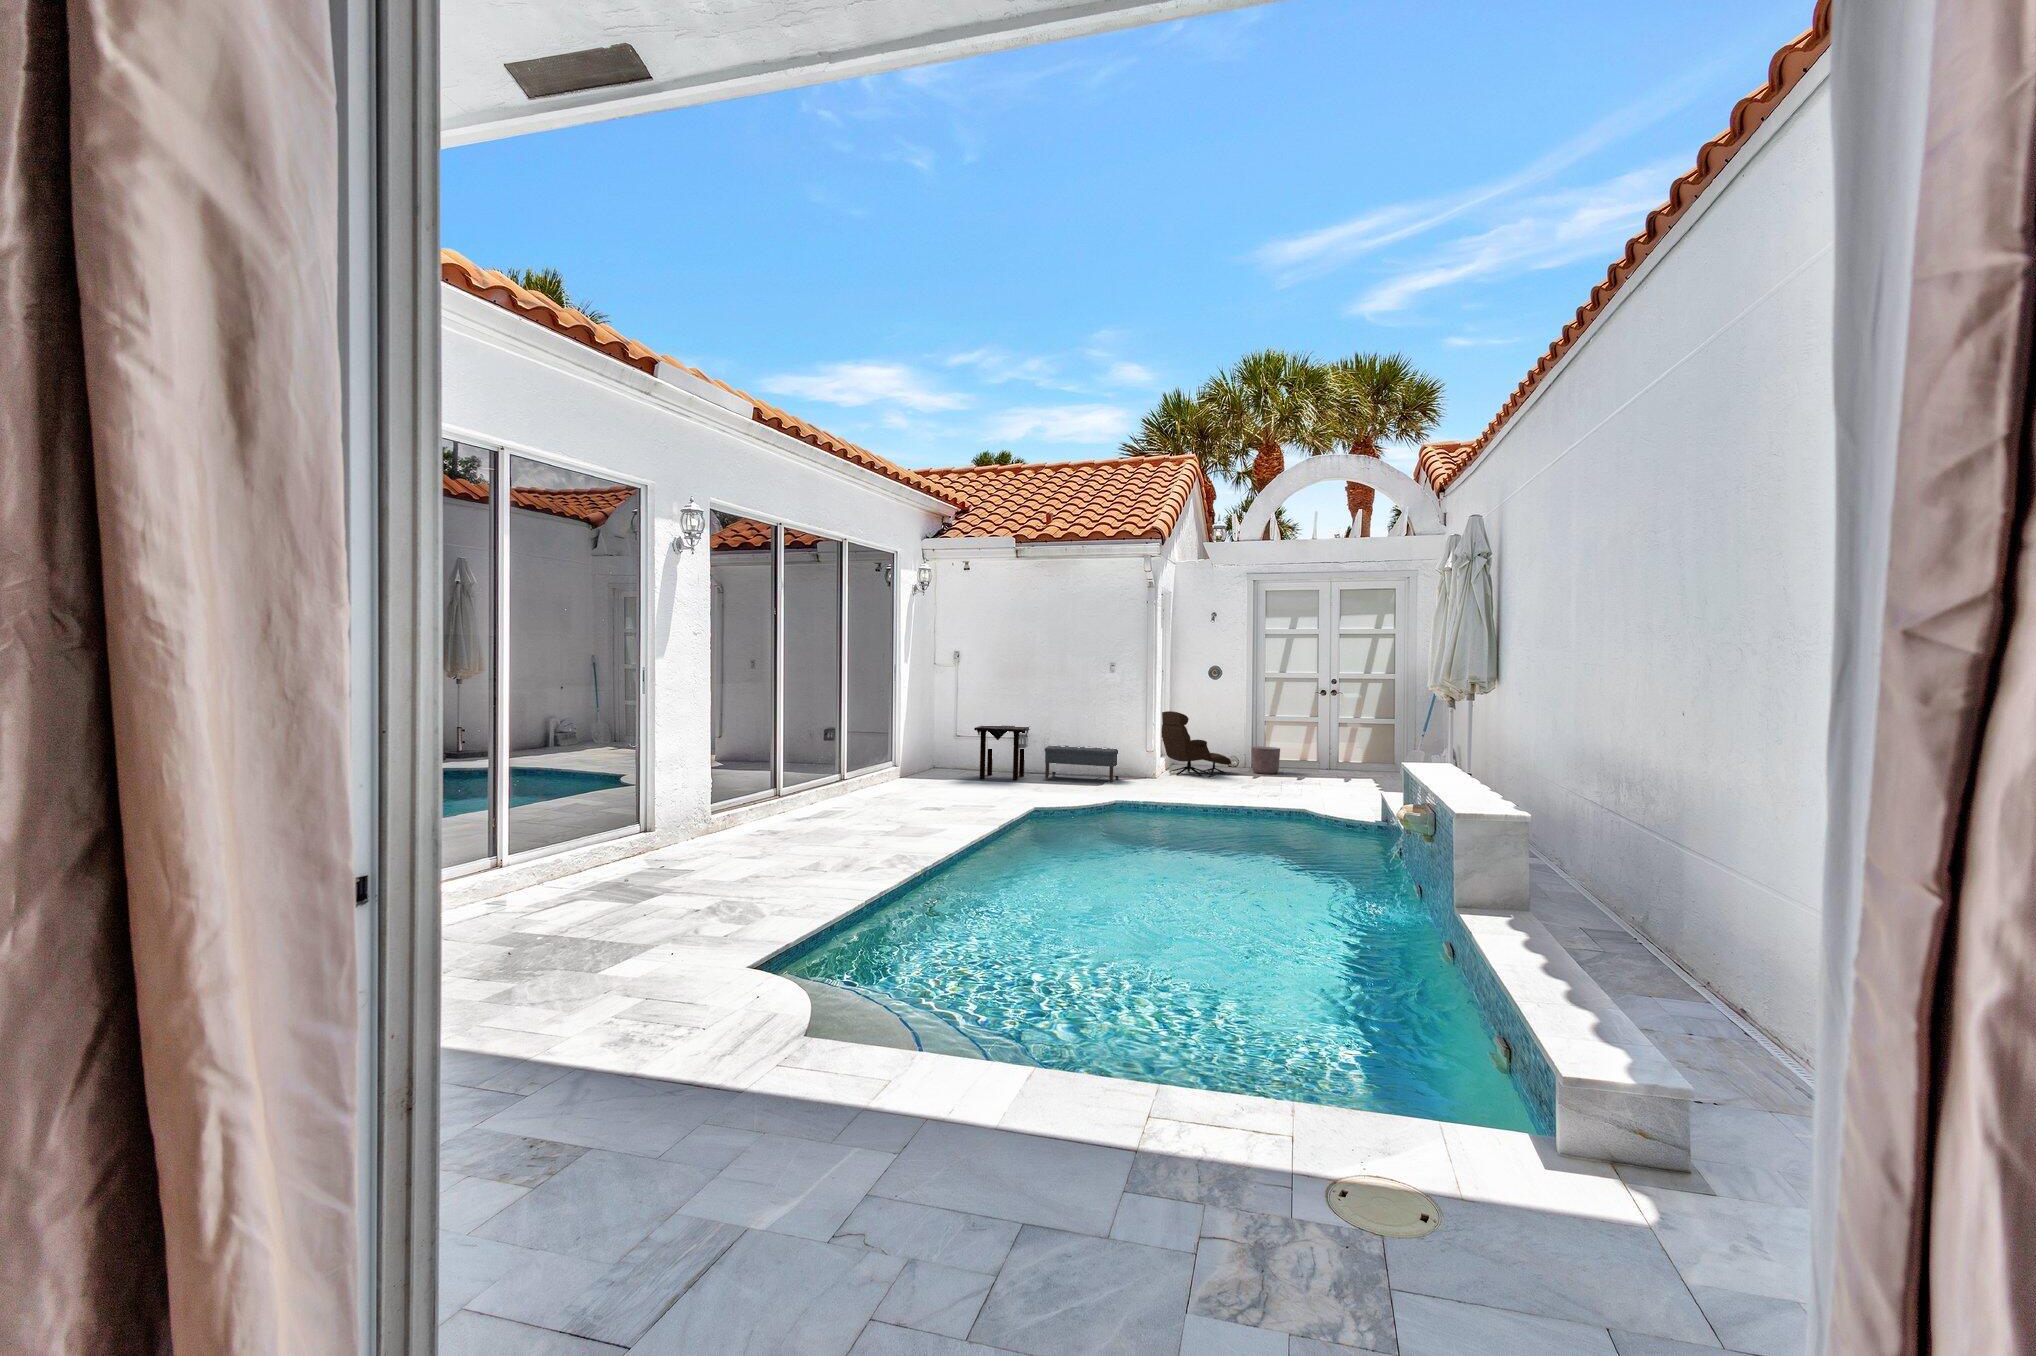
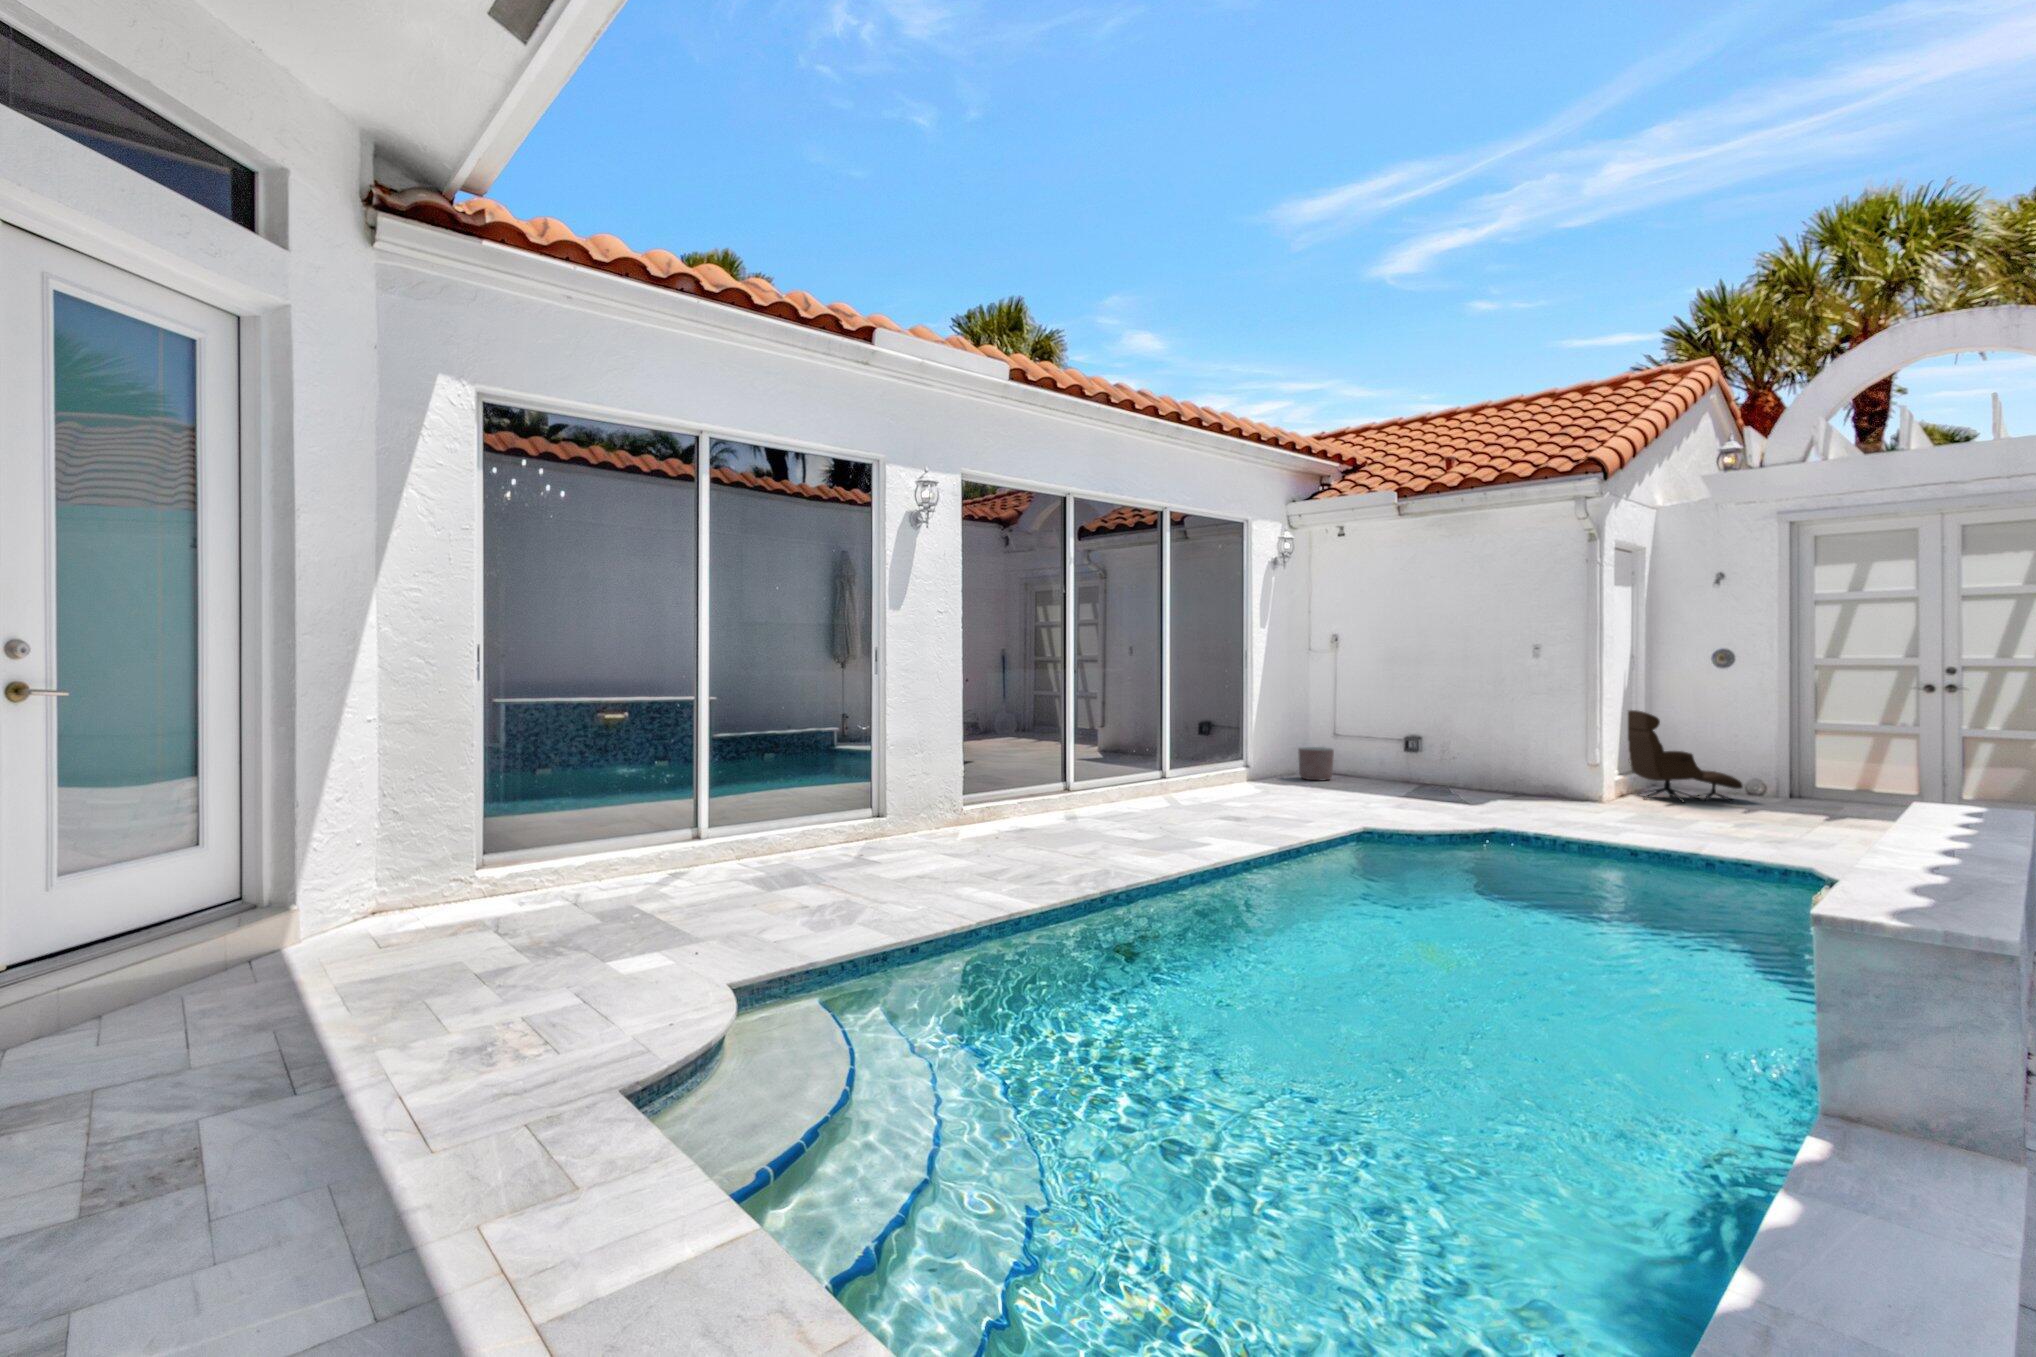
side table: present [974,726,1030,780] -> none [1342,723,1423,792]
bench: present [1045,746,1119,782] -> none [1436,750,1545,803]
planter: present [1252,747,1280,774] -> present [1298,747,1334,781]

